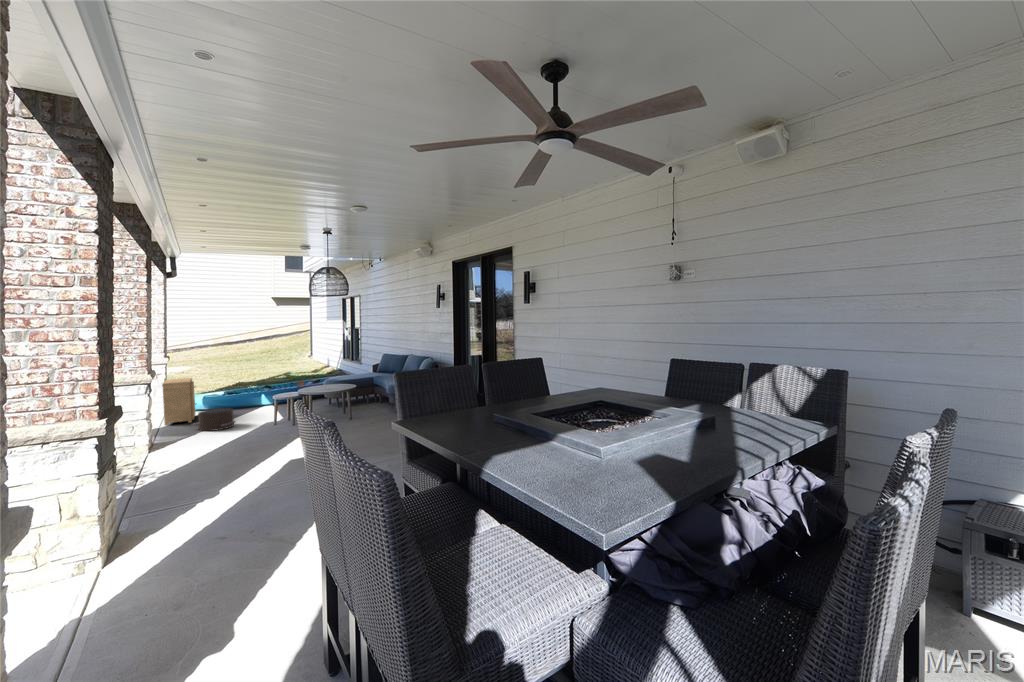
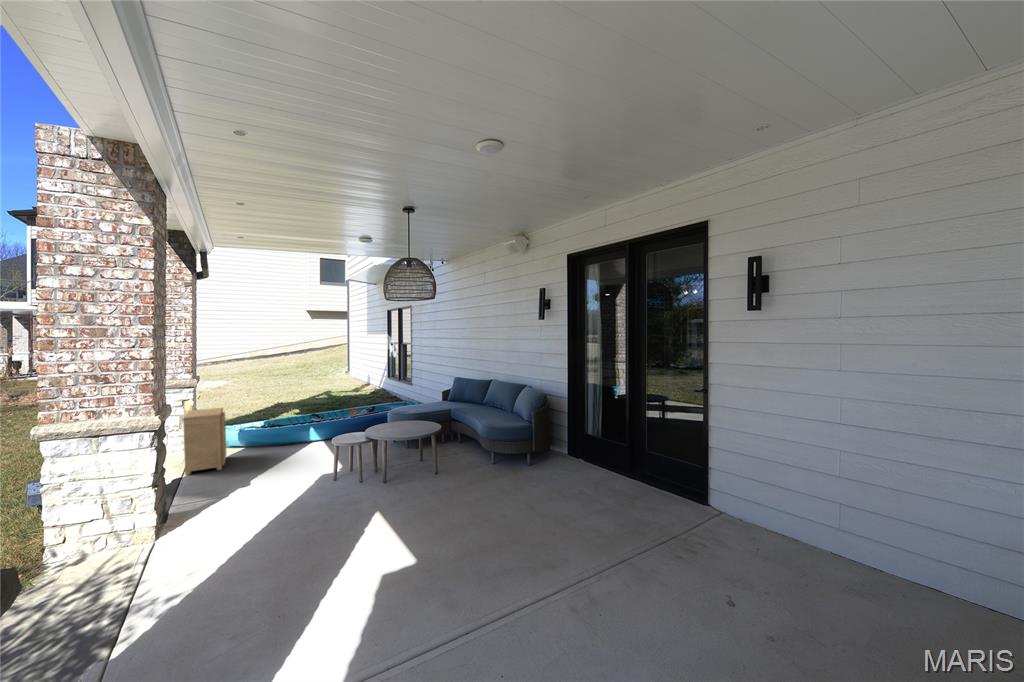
pouf: present [193,408,235,431] -> none [221,451,283,487]

